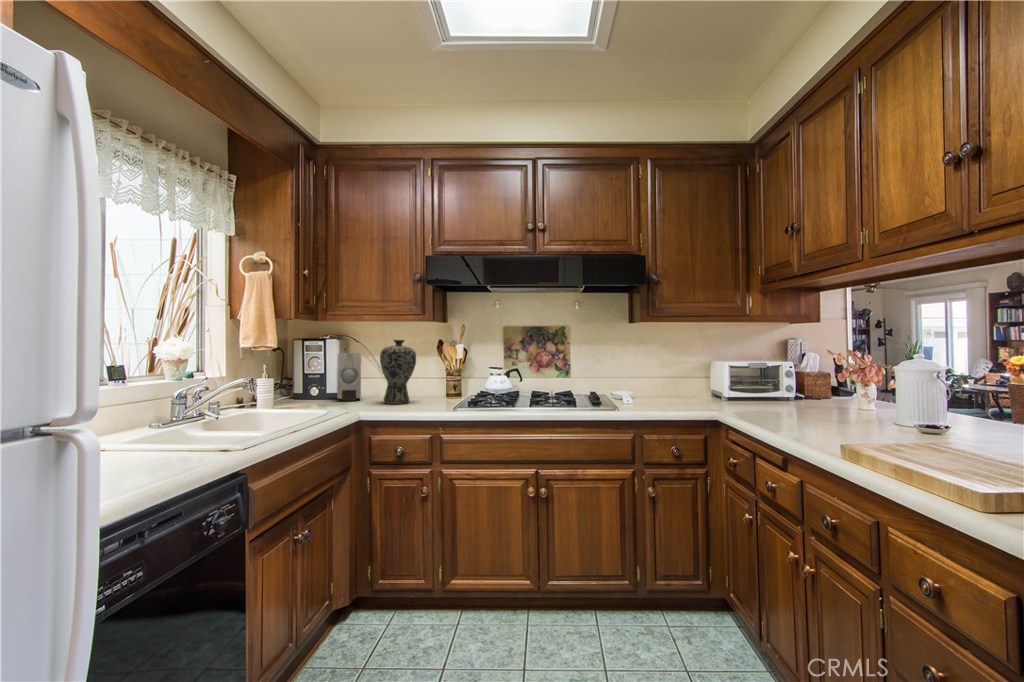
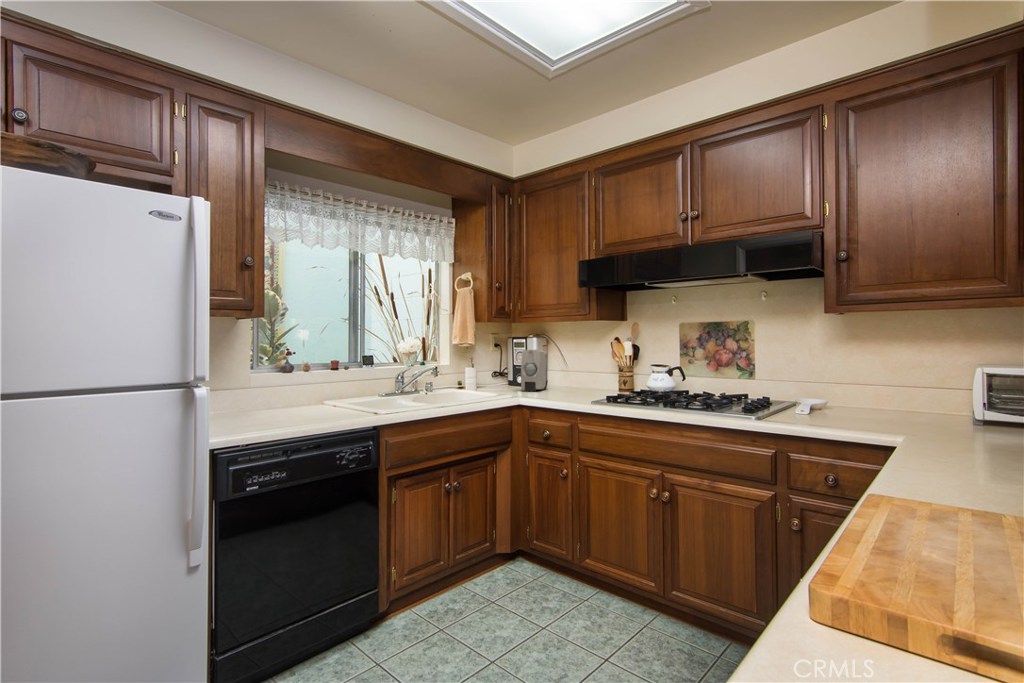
vase: present [380,340,416,404] -> none [547,338,578,396]

